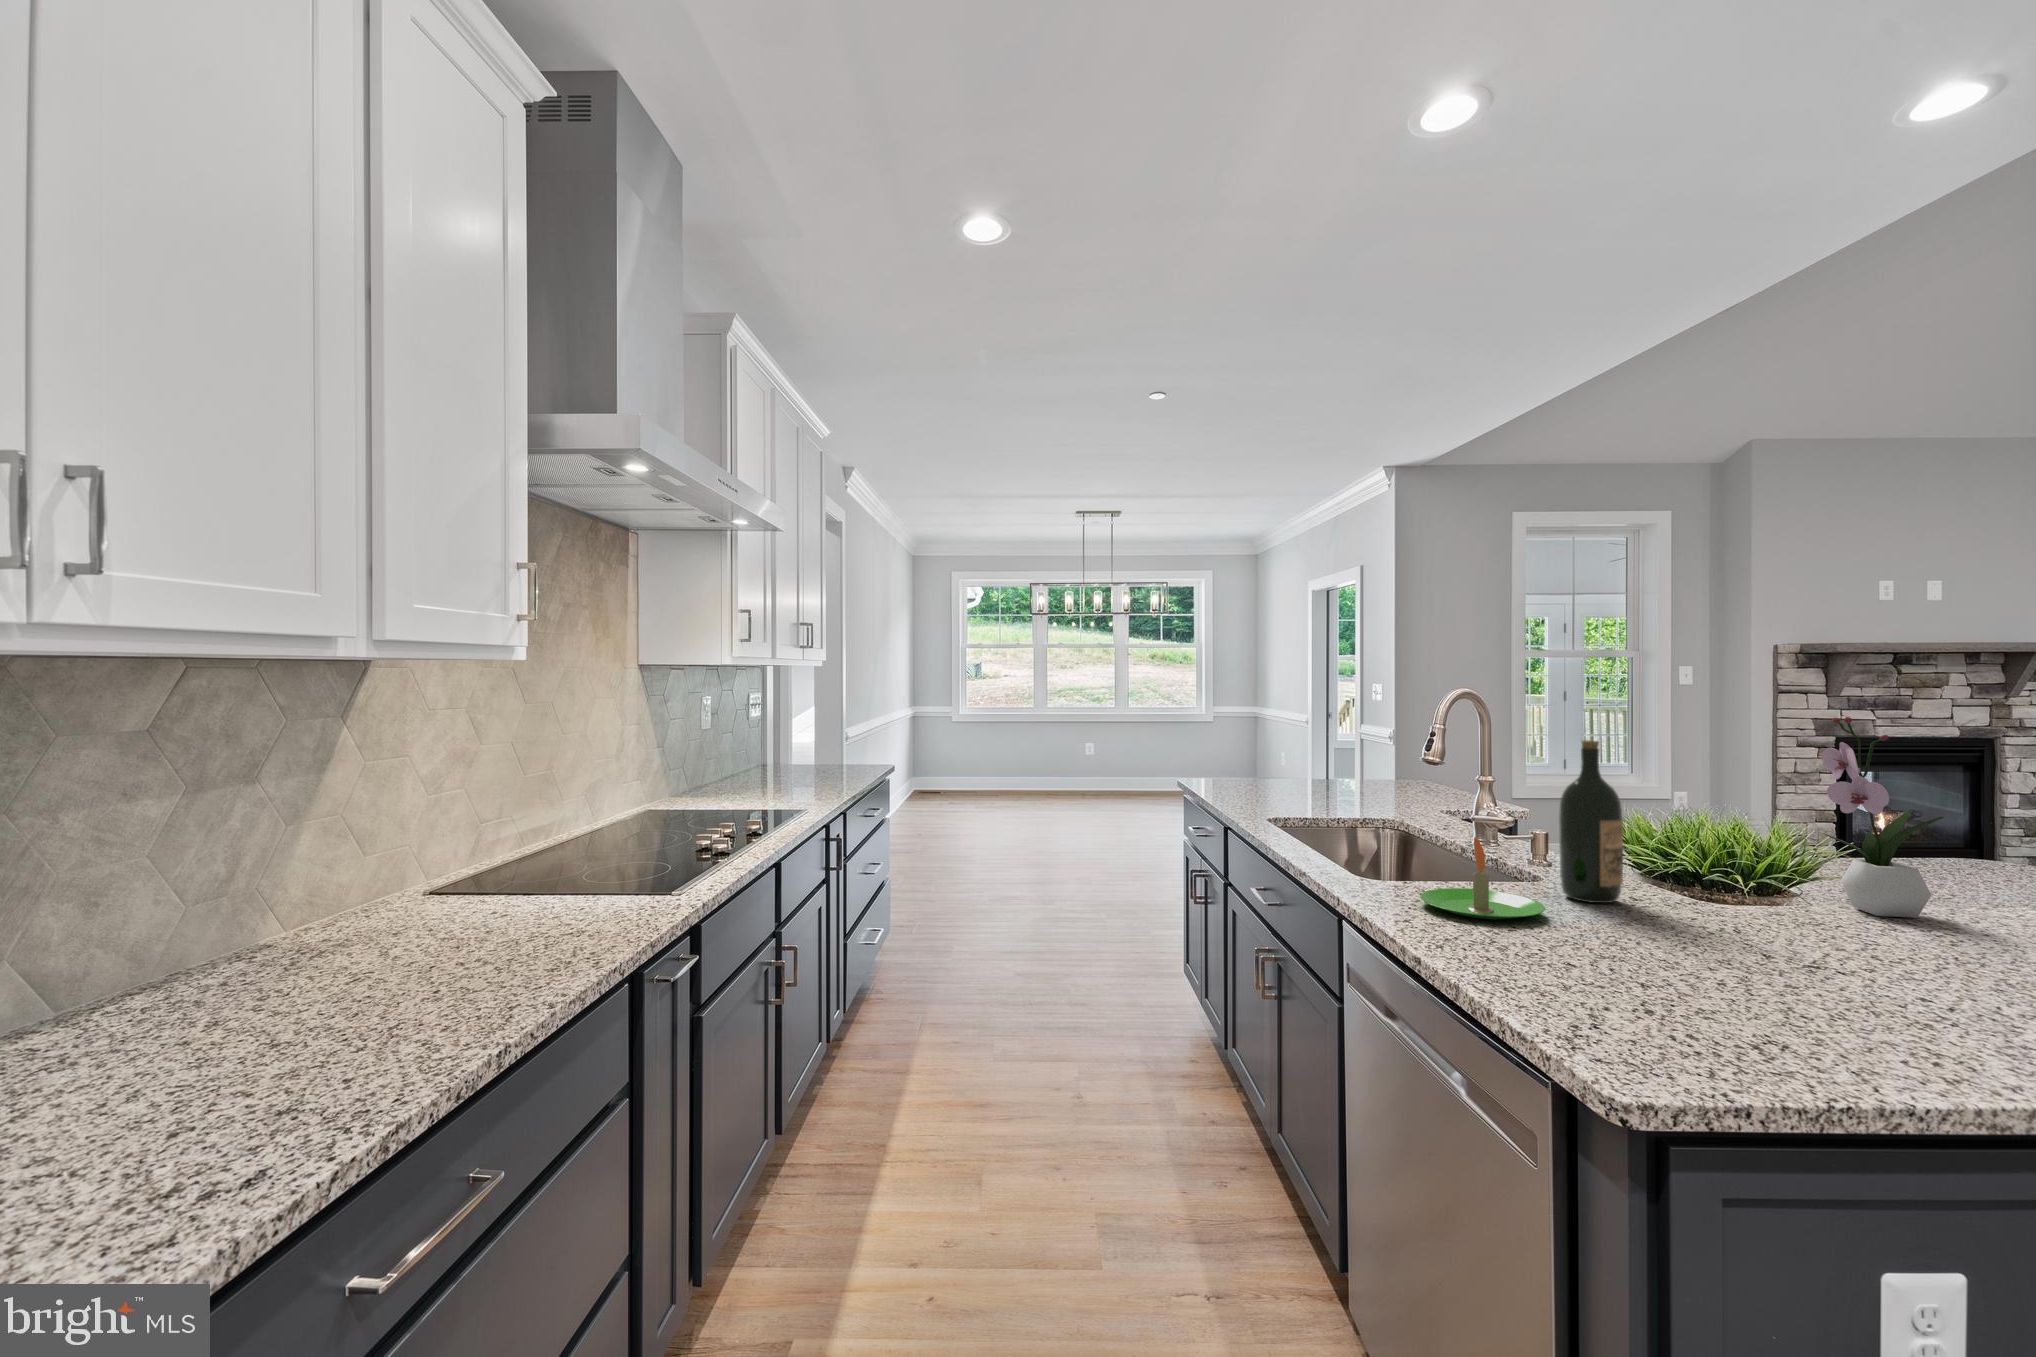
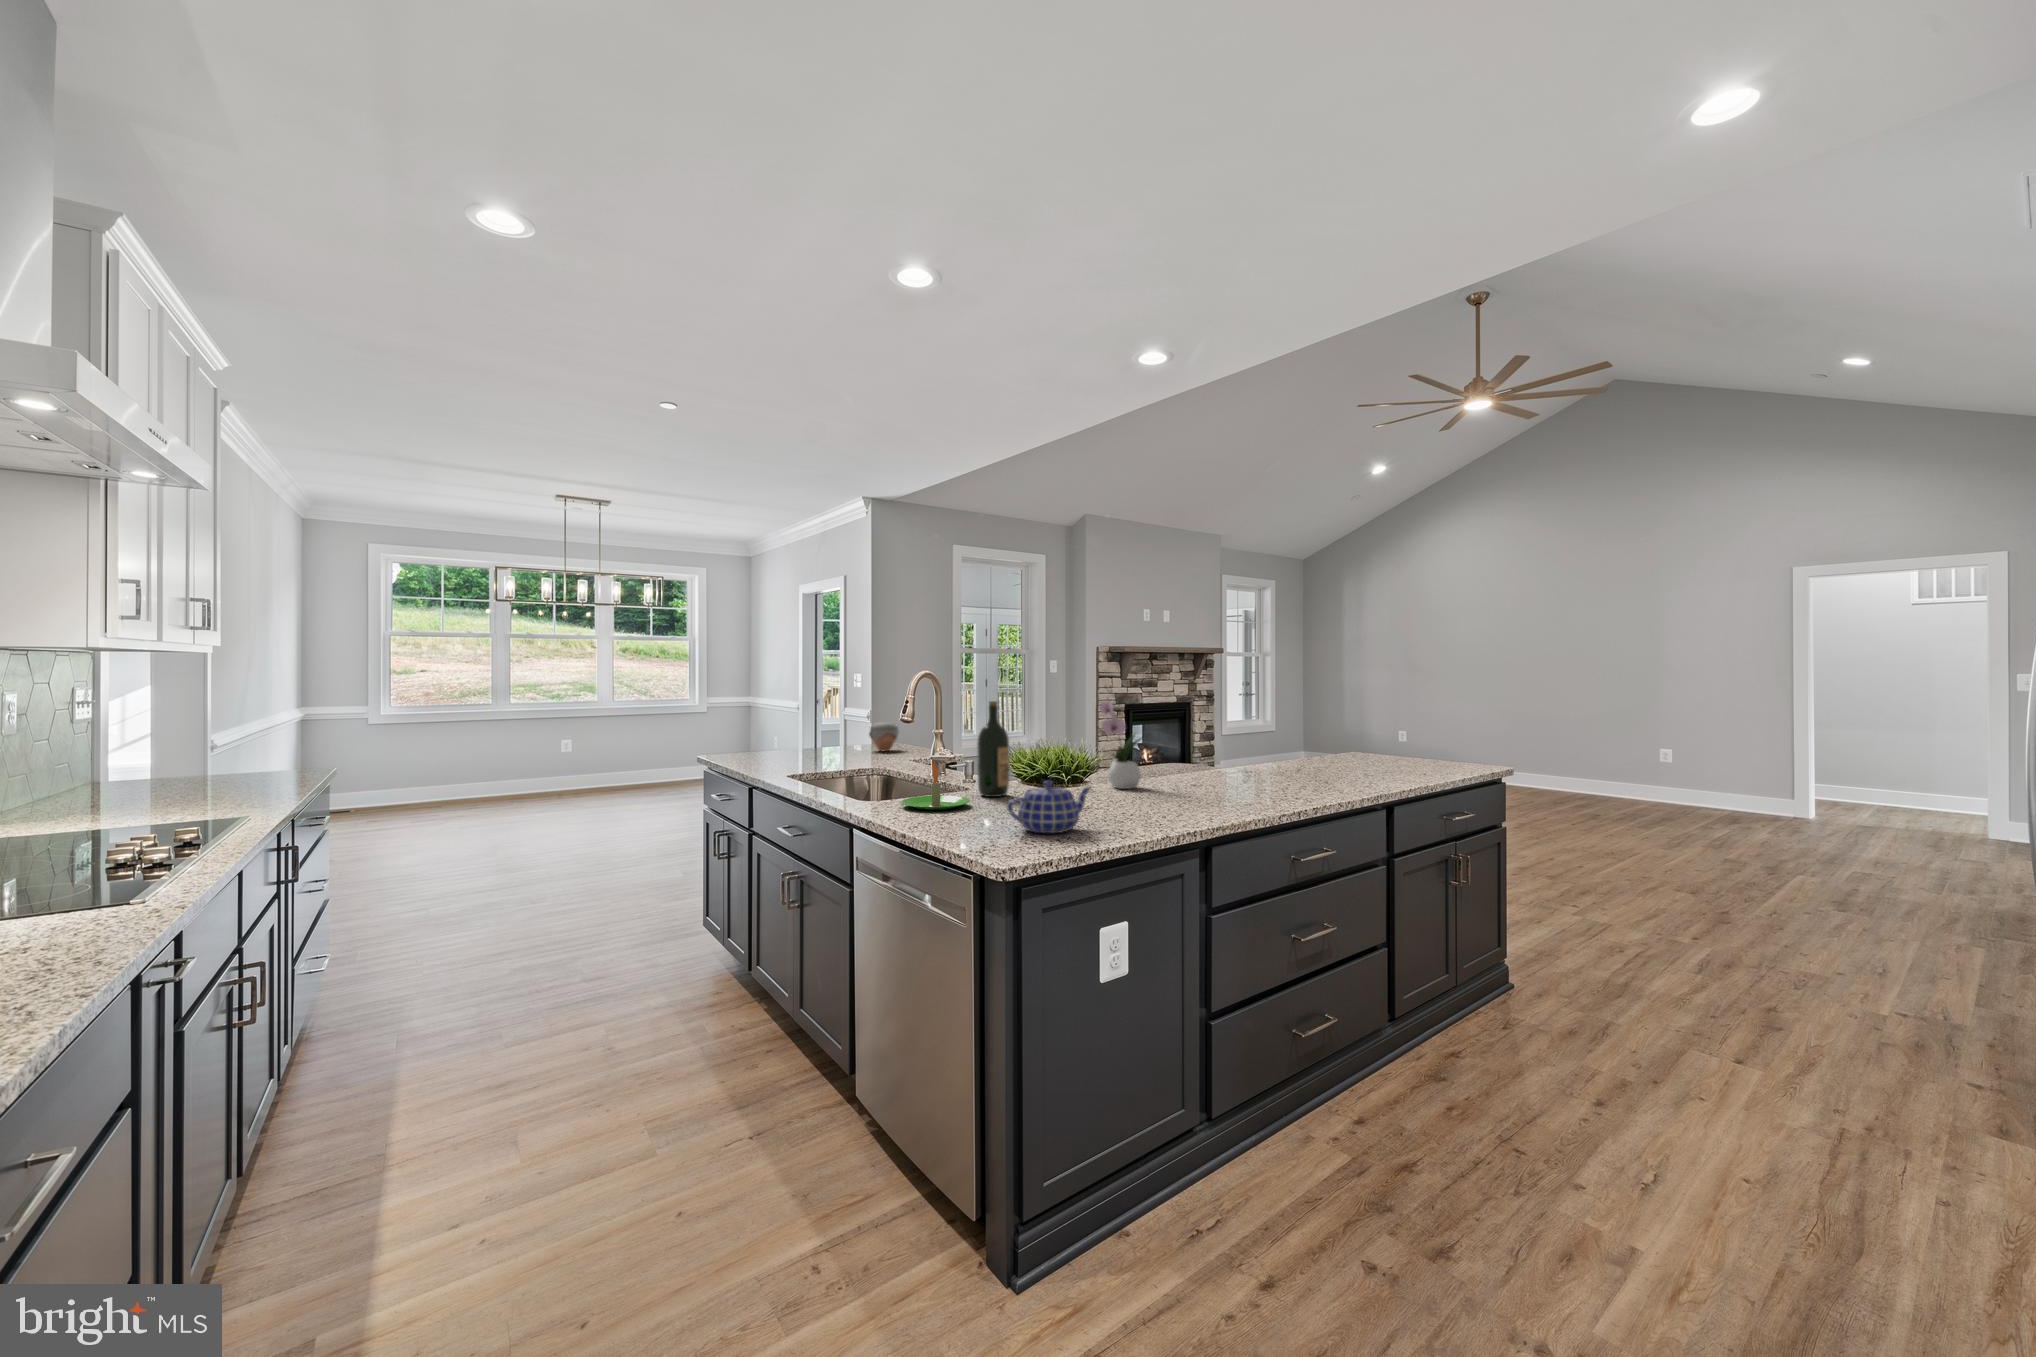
jar: none [1386,756,1431,797] -> present [869,722,899,751]
teapot: none [1624,908,1830,1019] -> present [1007,781,1090,833]

